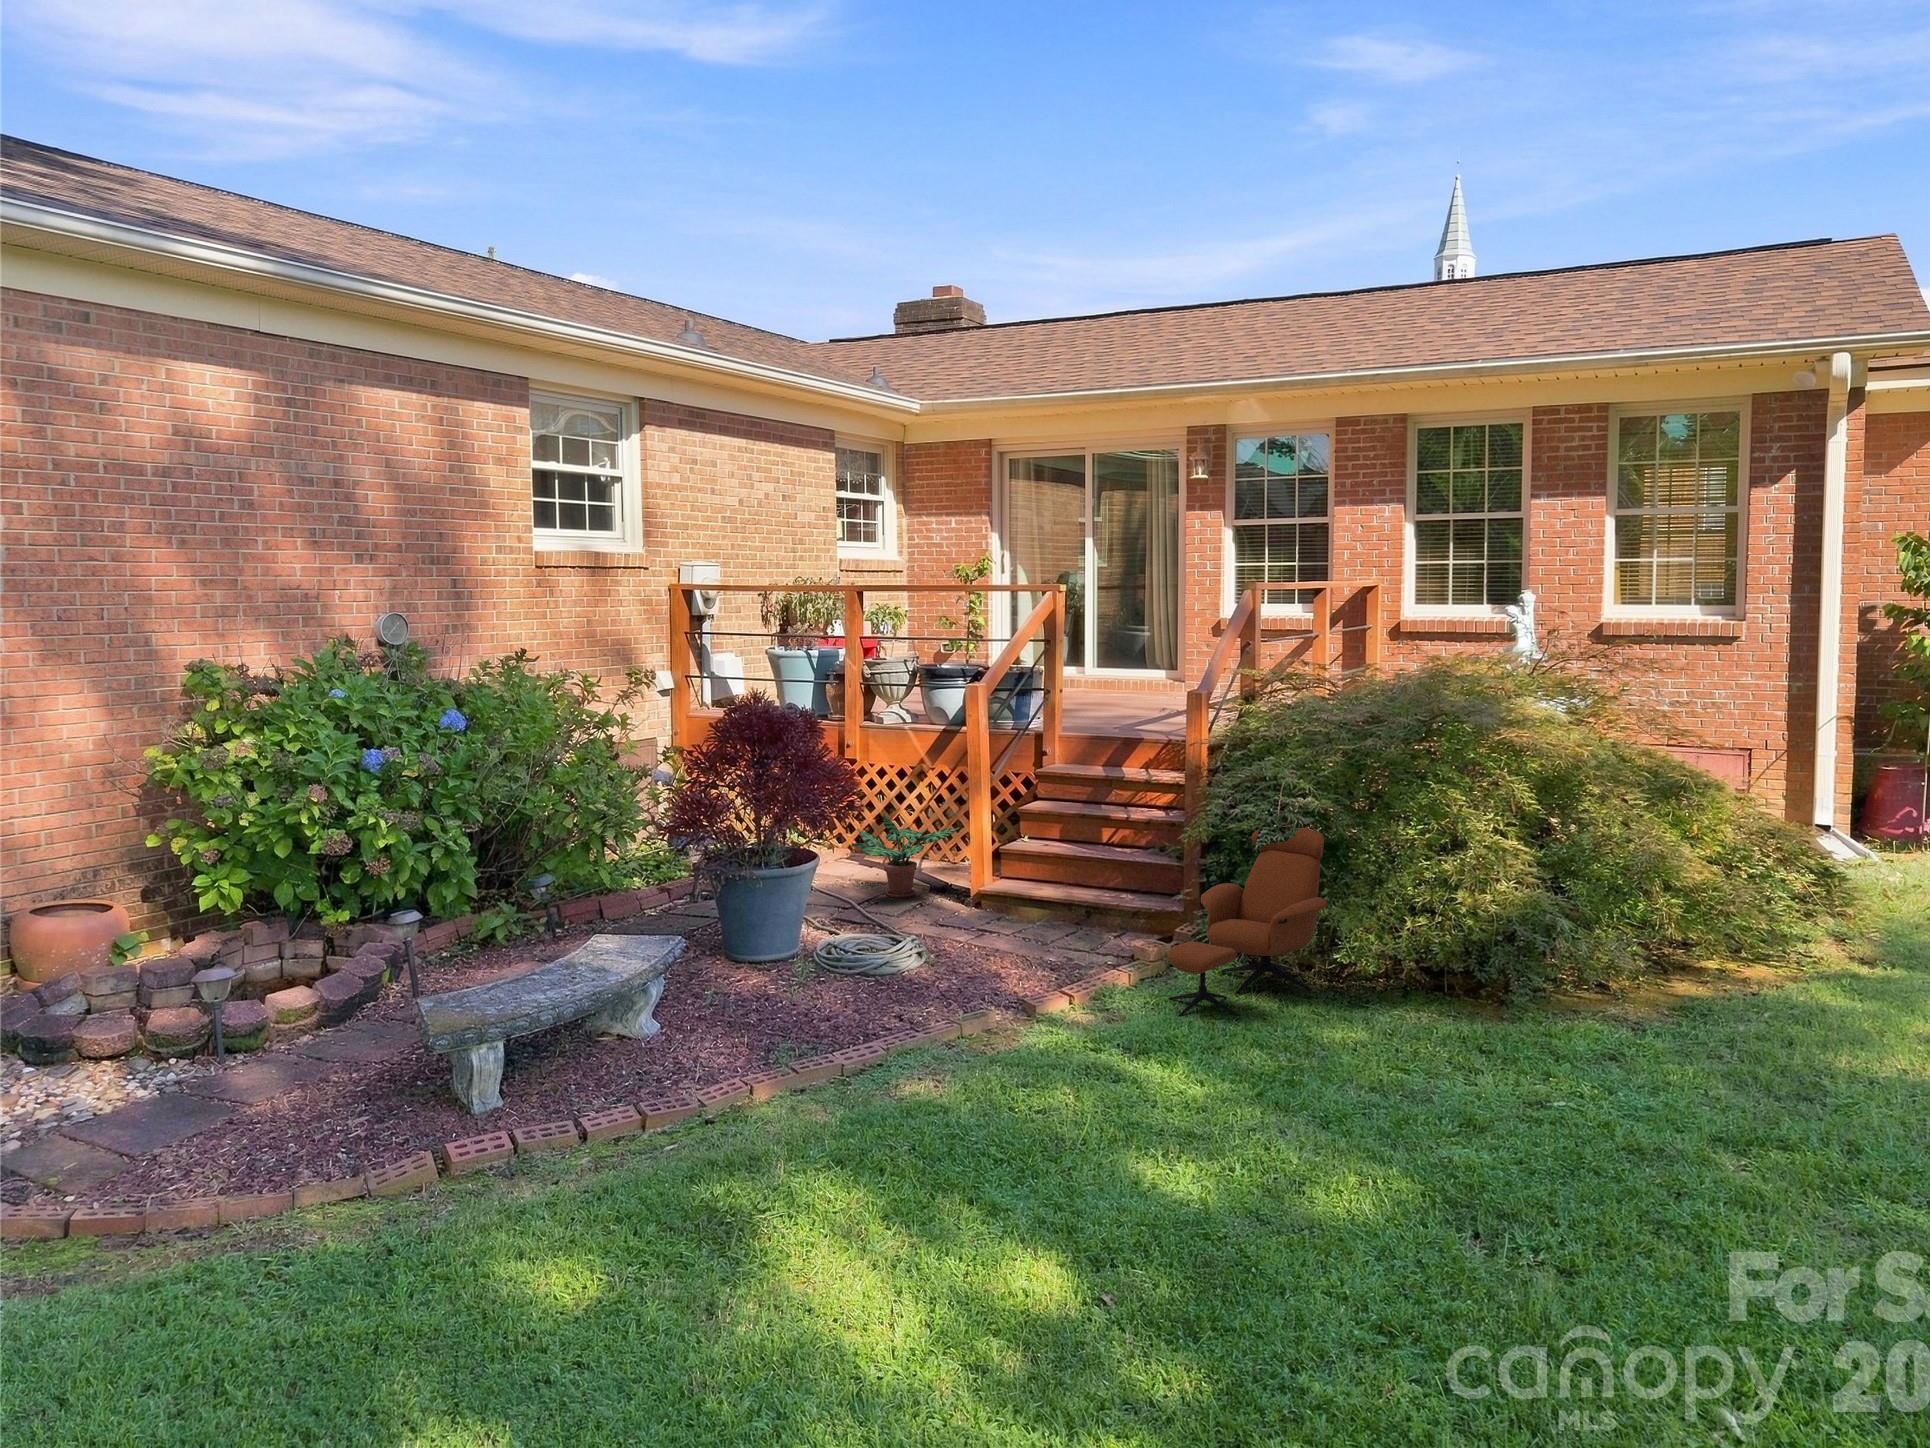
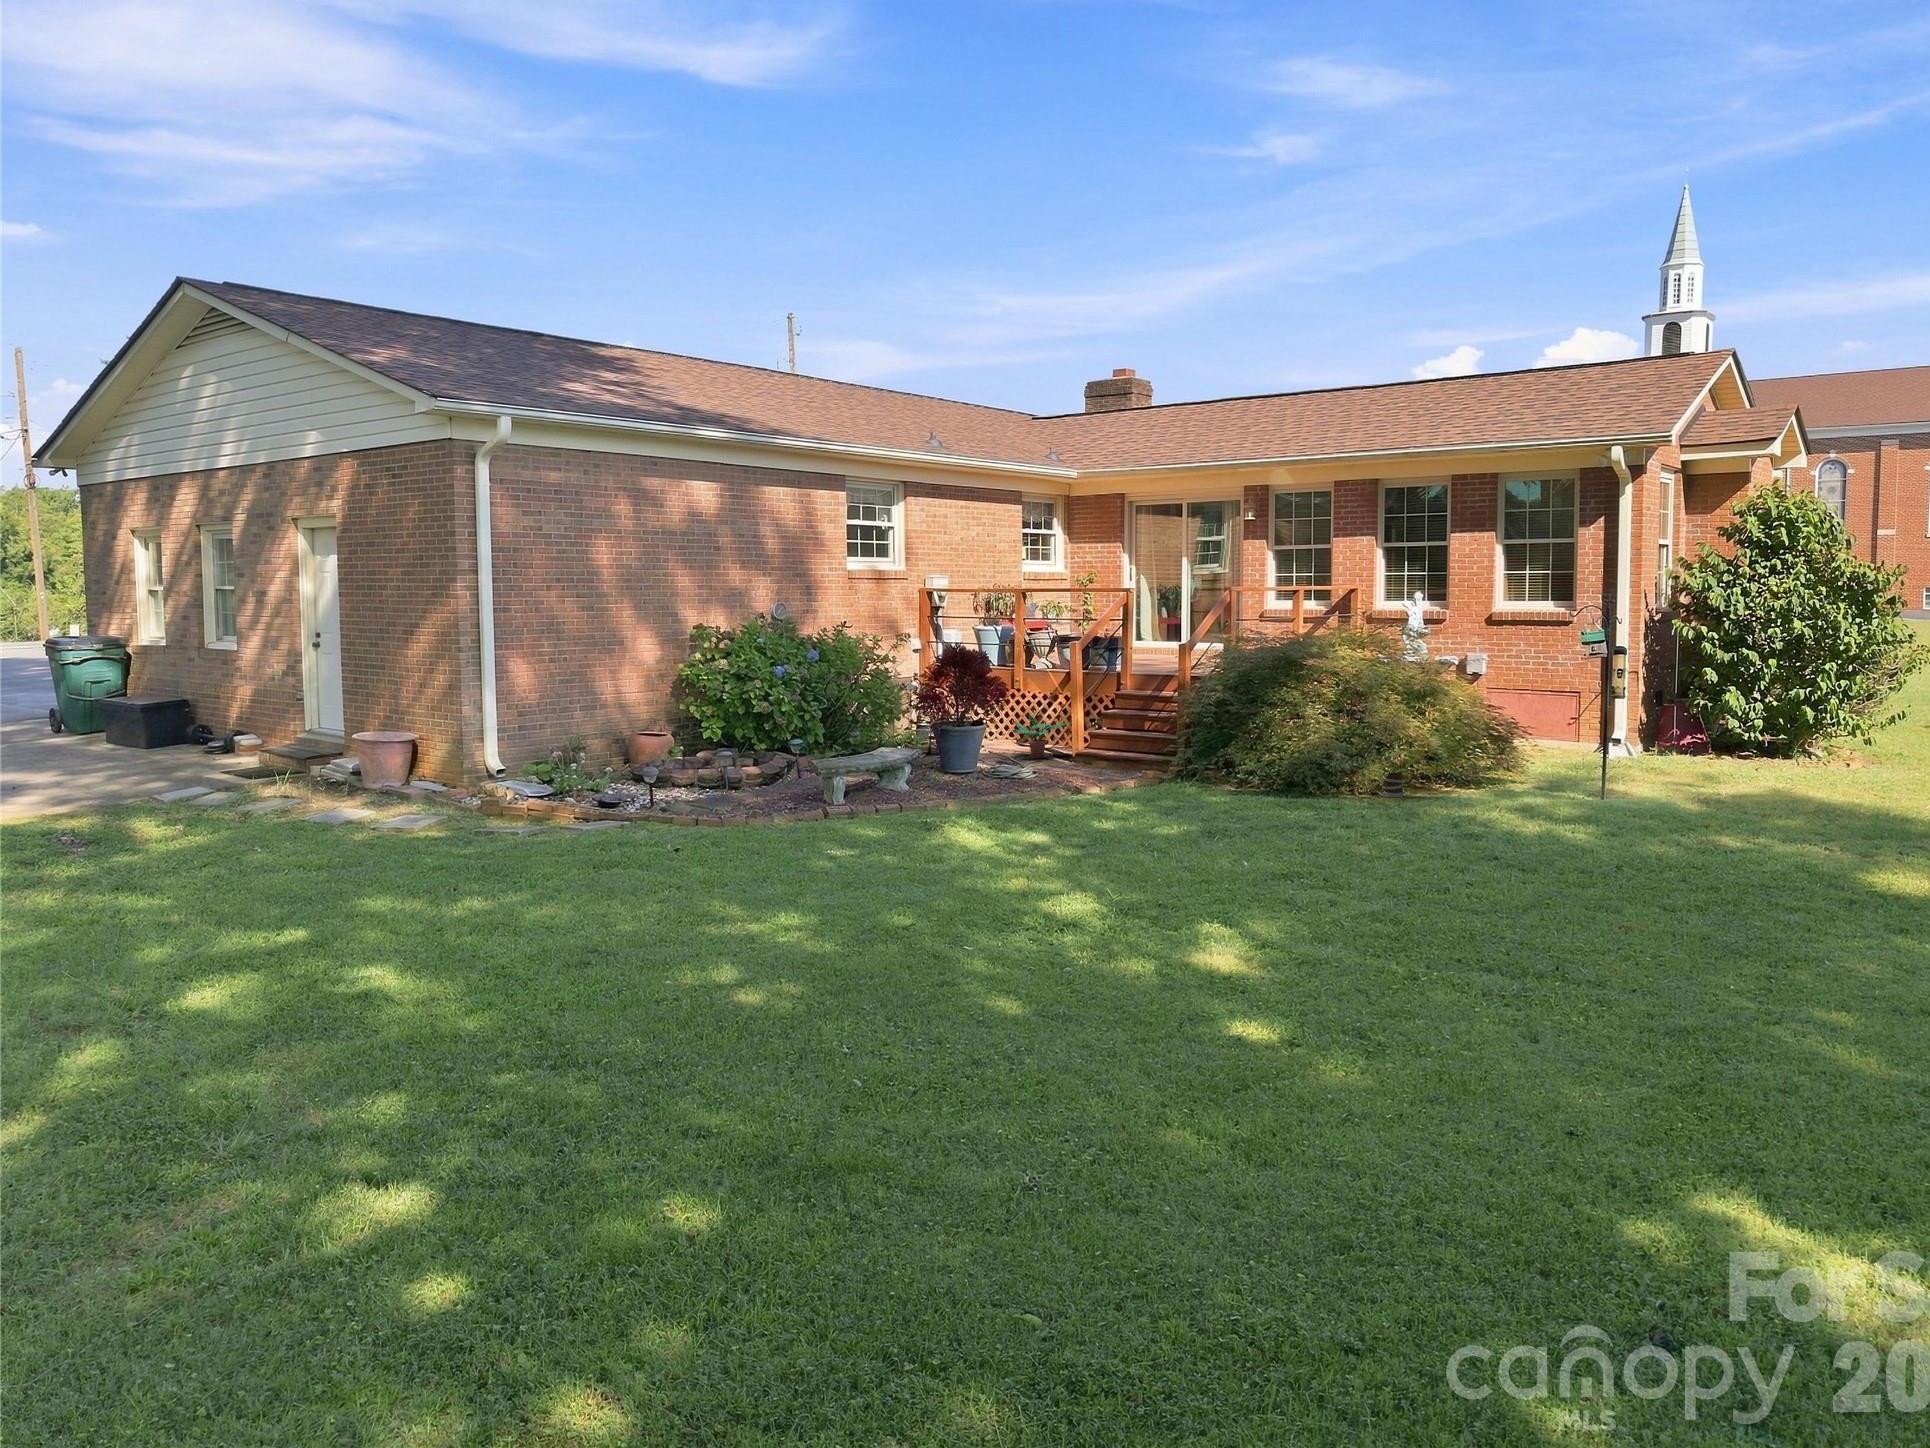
lounge chair: present [1168,826,1327,1017] -> none [1142,711,1229,795]
wooden bucket: none [1630,913,1679,998] -> present [1380,756,1404,797]

